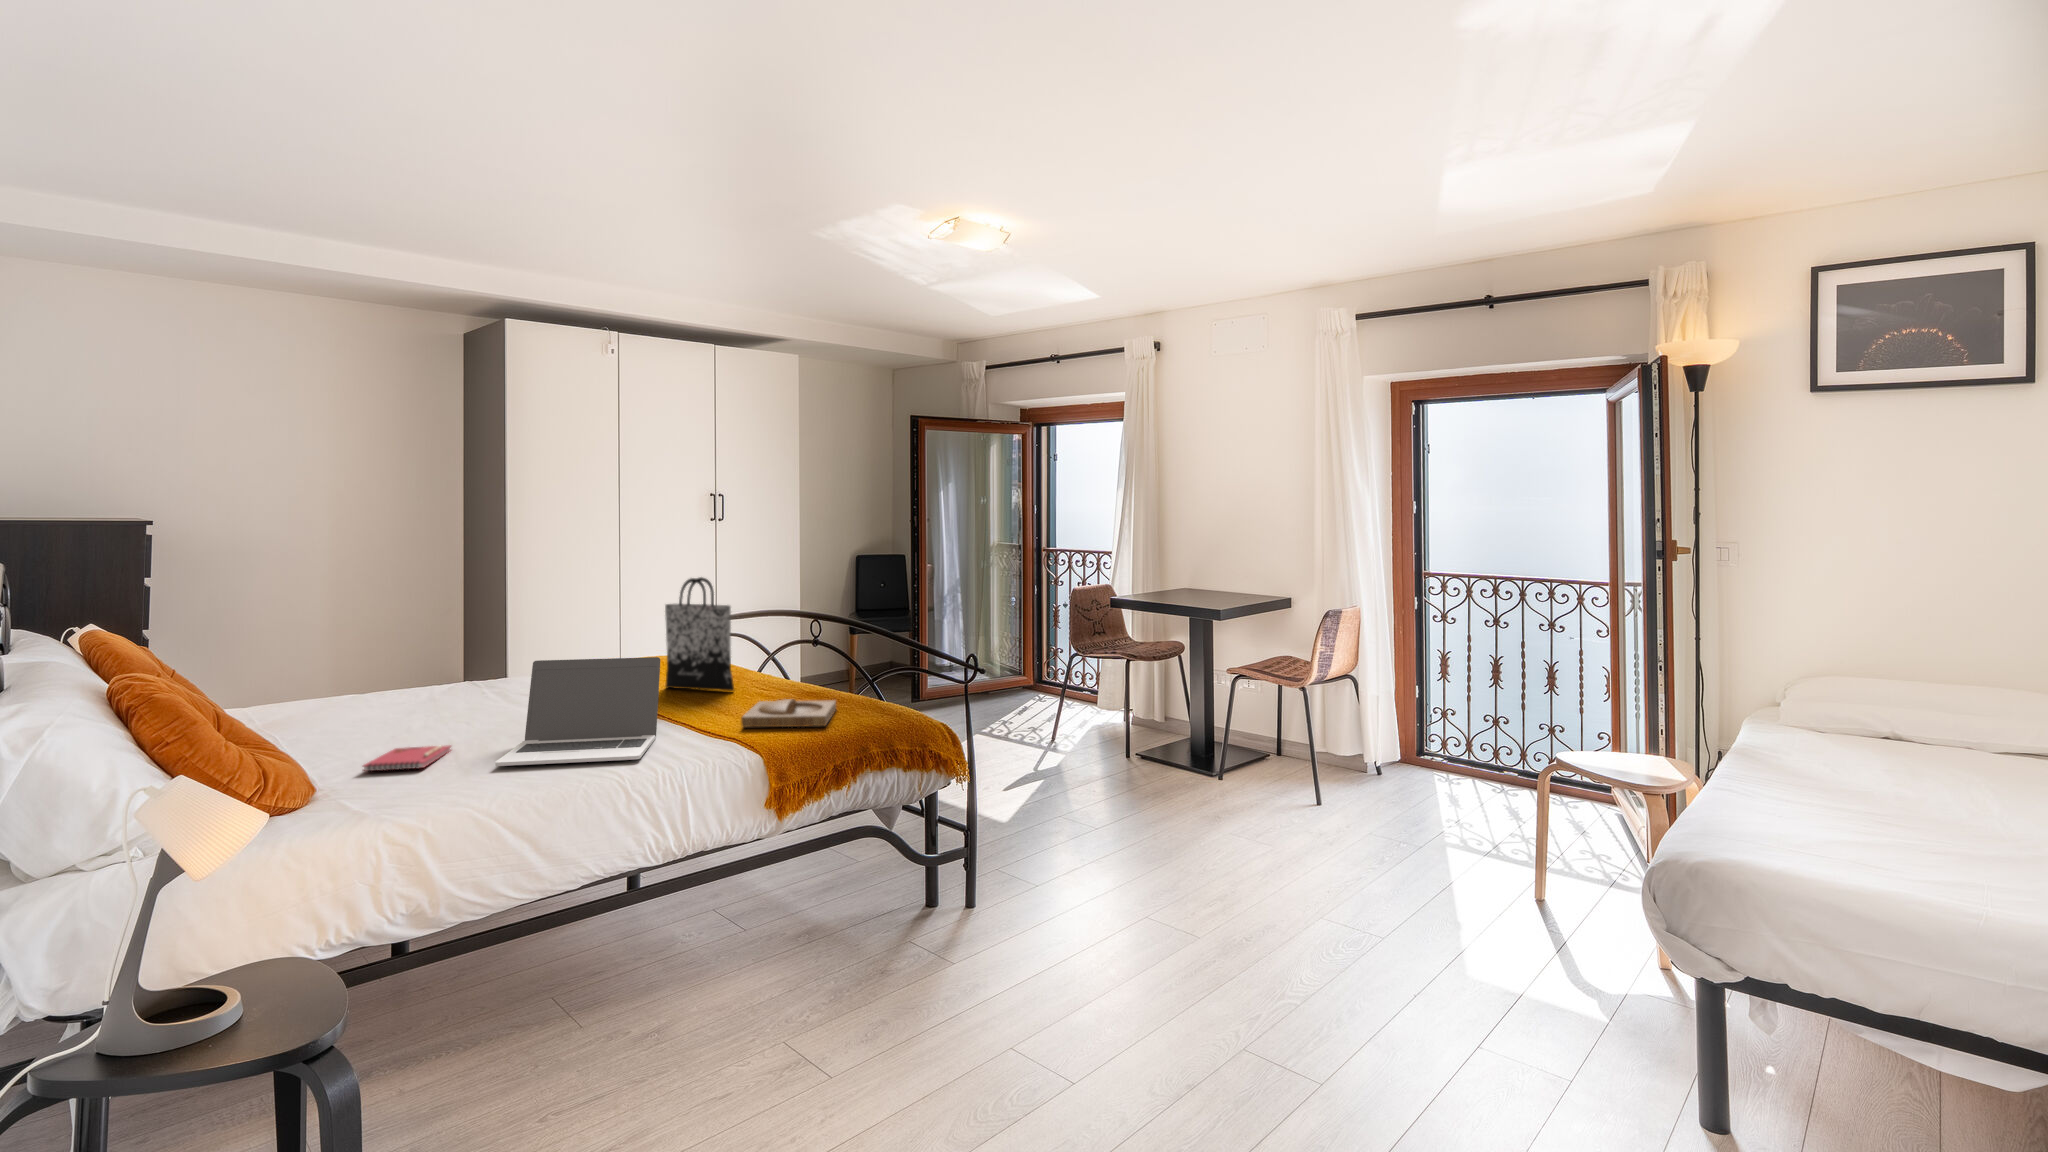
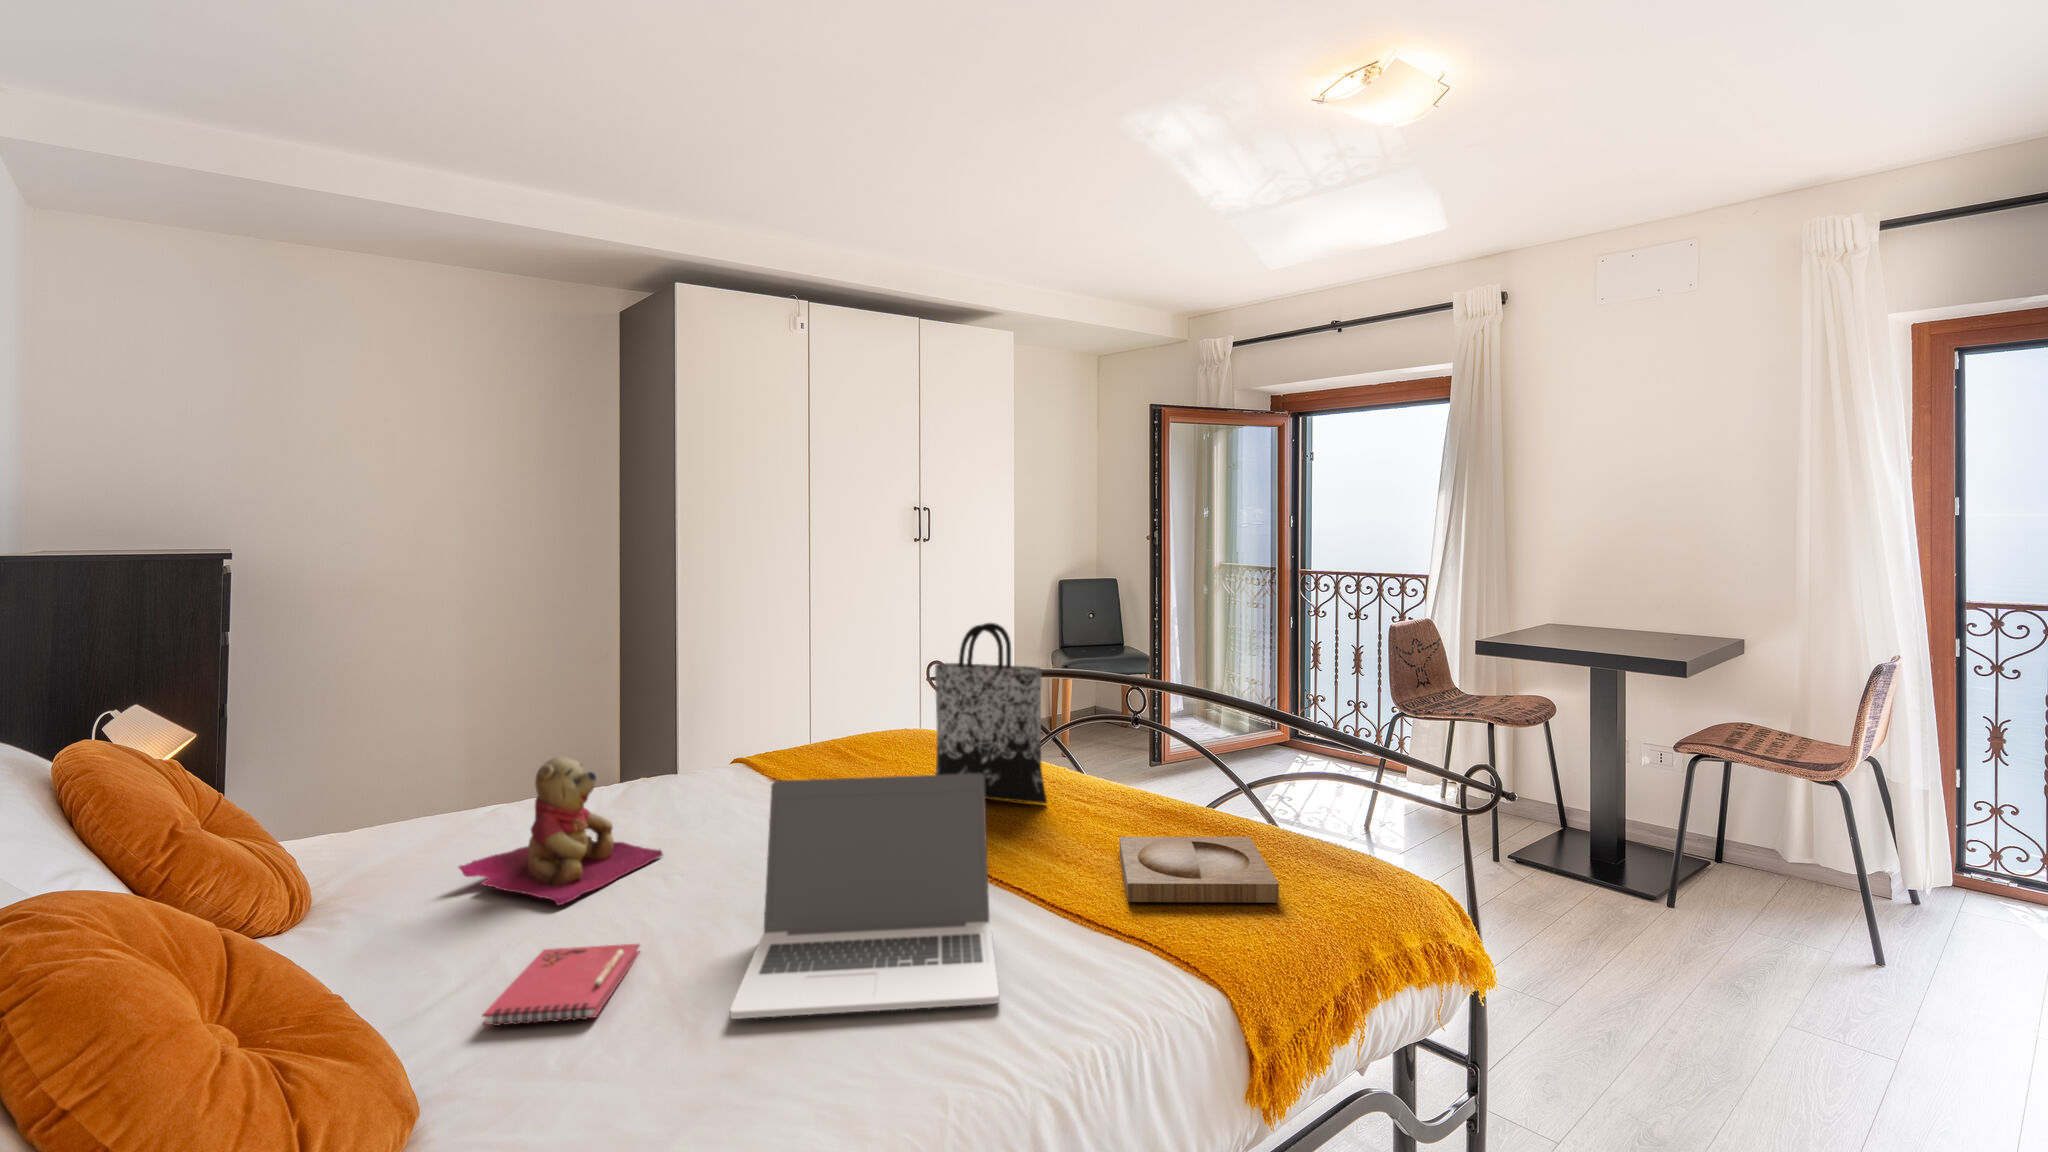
teddy bear: none [340,654,474,734] -> present [459,756,662,905]

